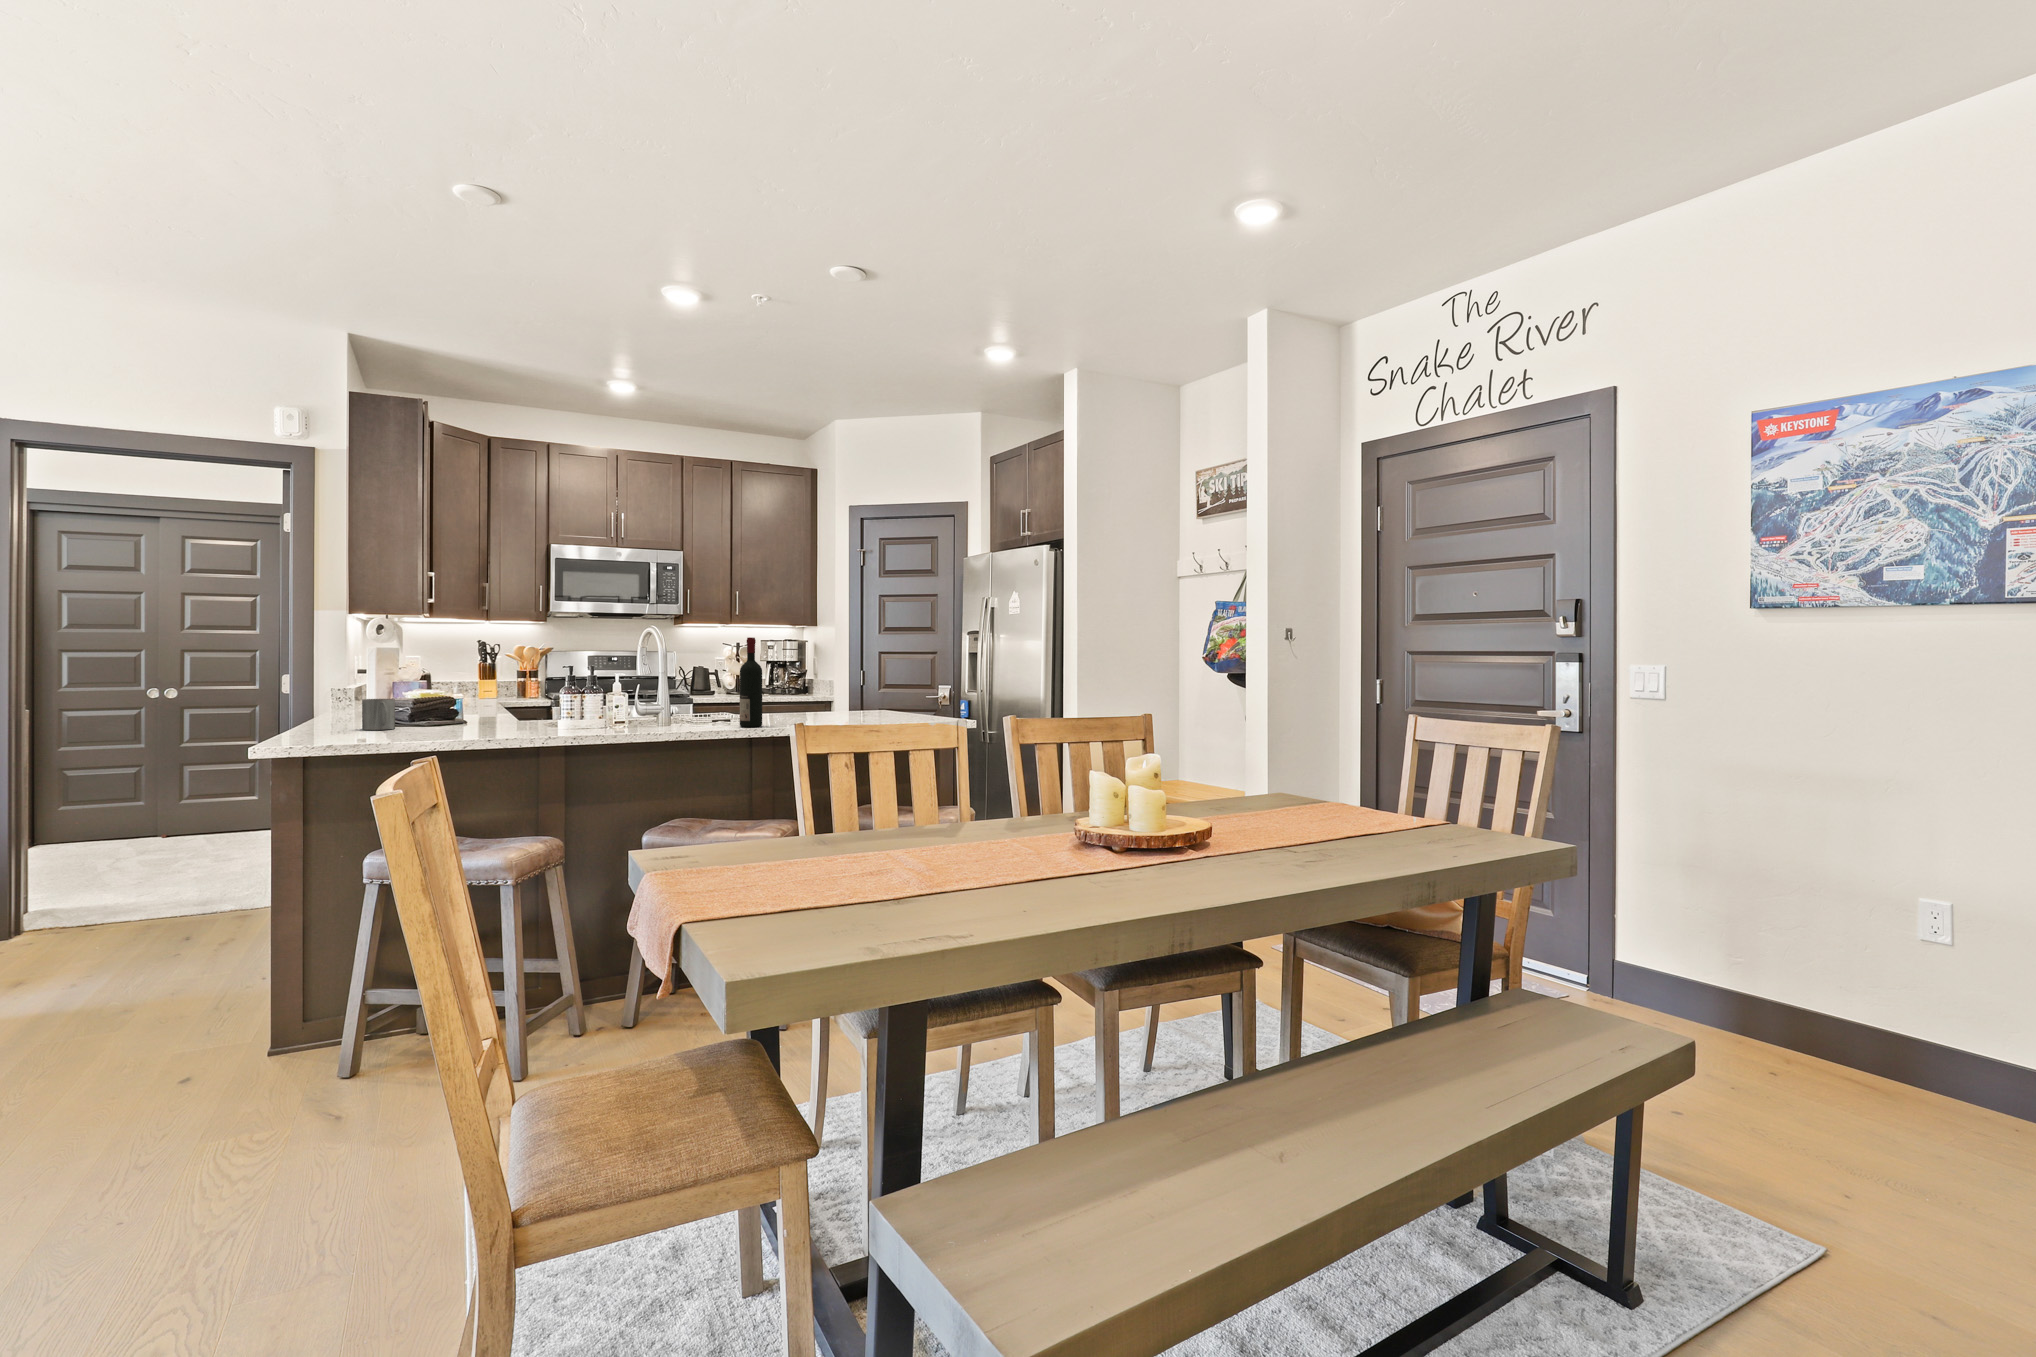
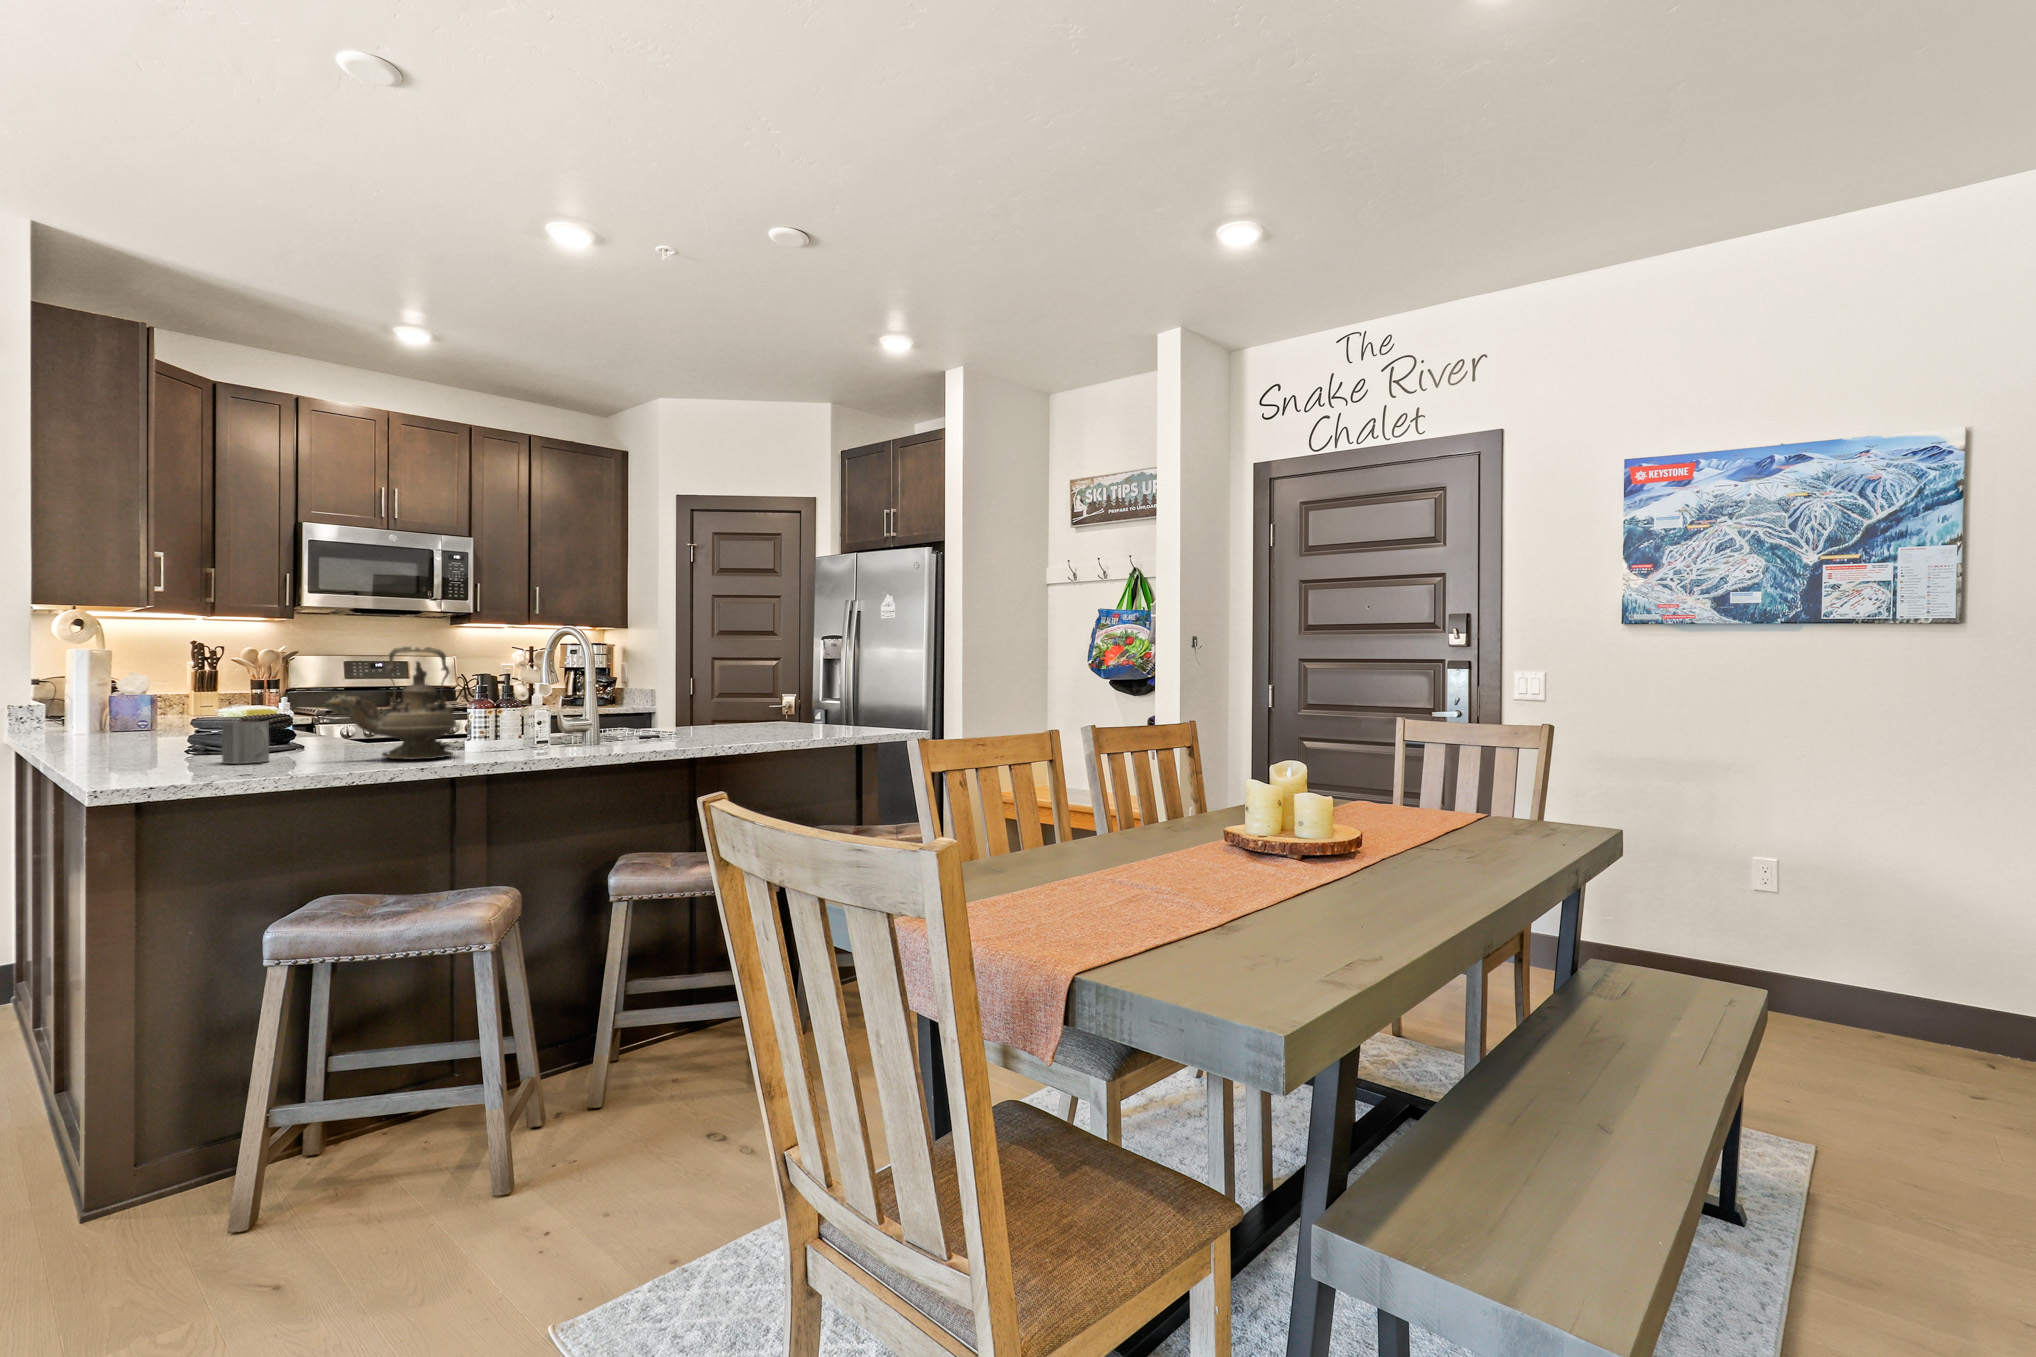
wine bottle: present [740,637,762,727] -> none [717,642,743,745]
teapot: none [425,642,525,730] -> present [324,647,457,759]

